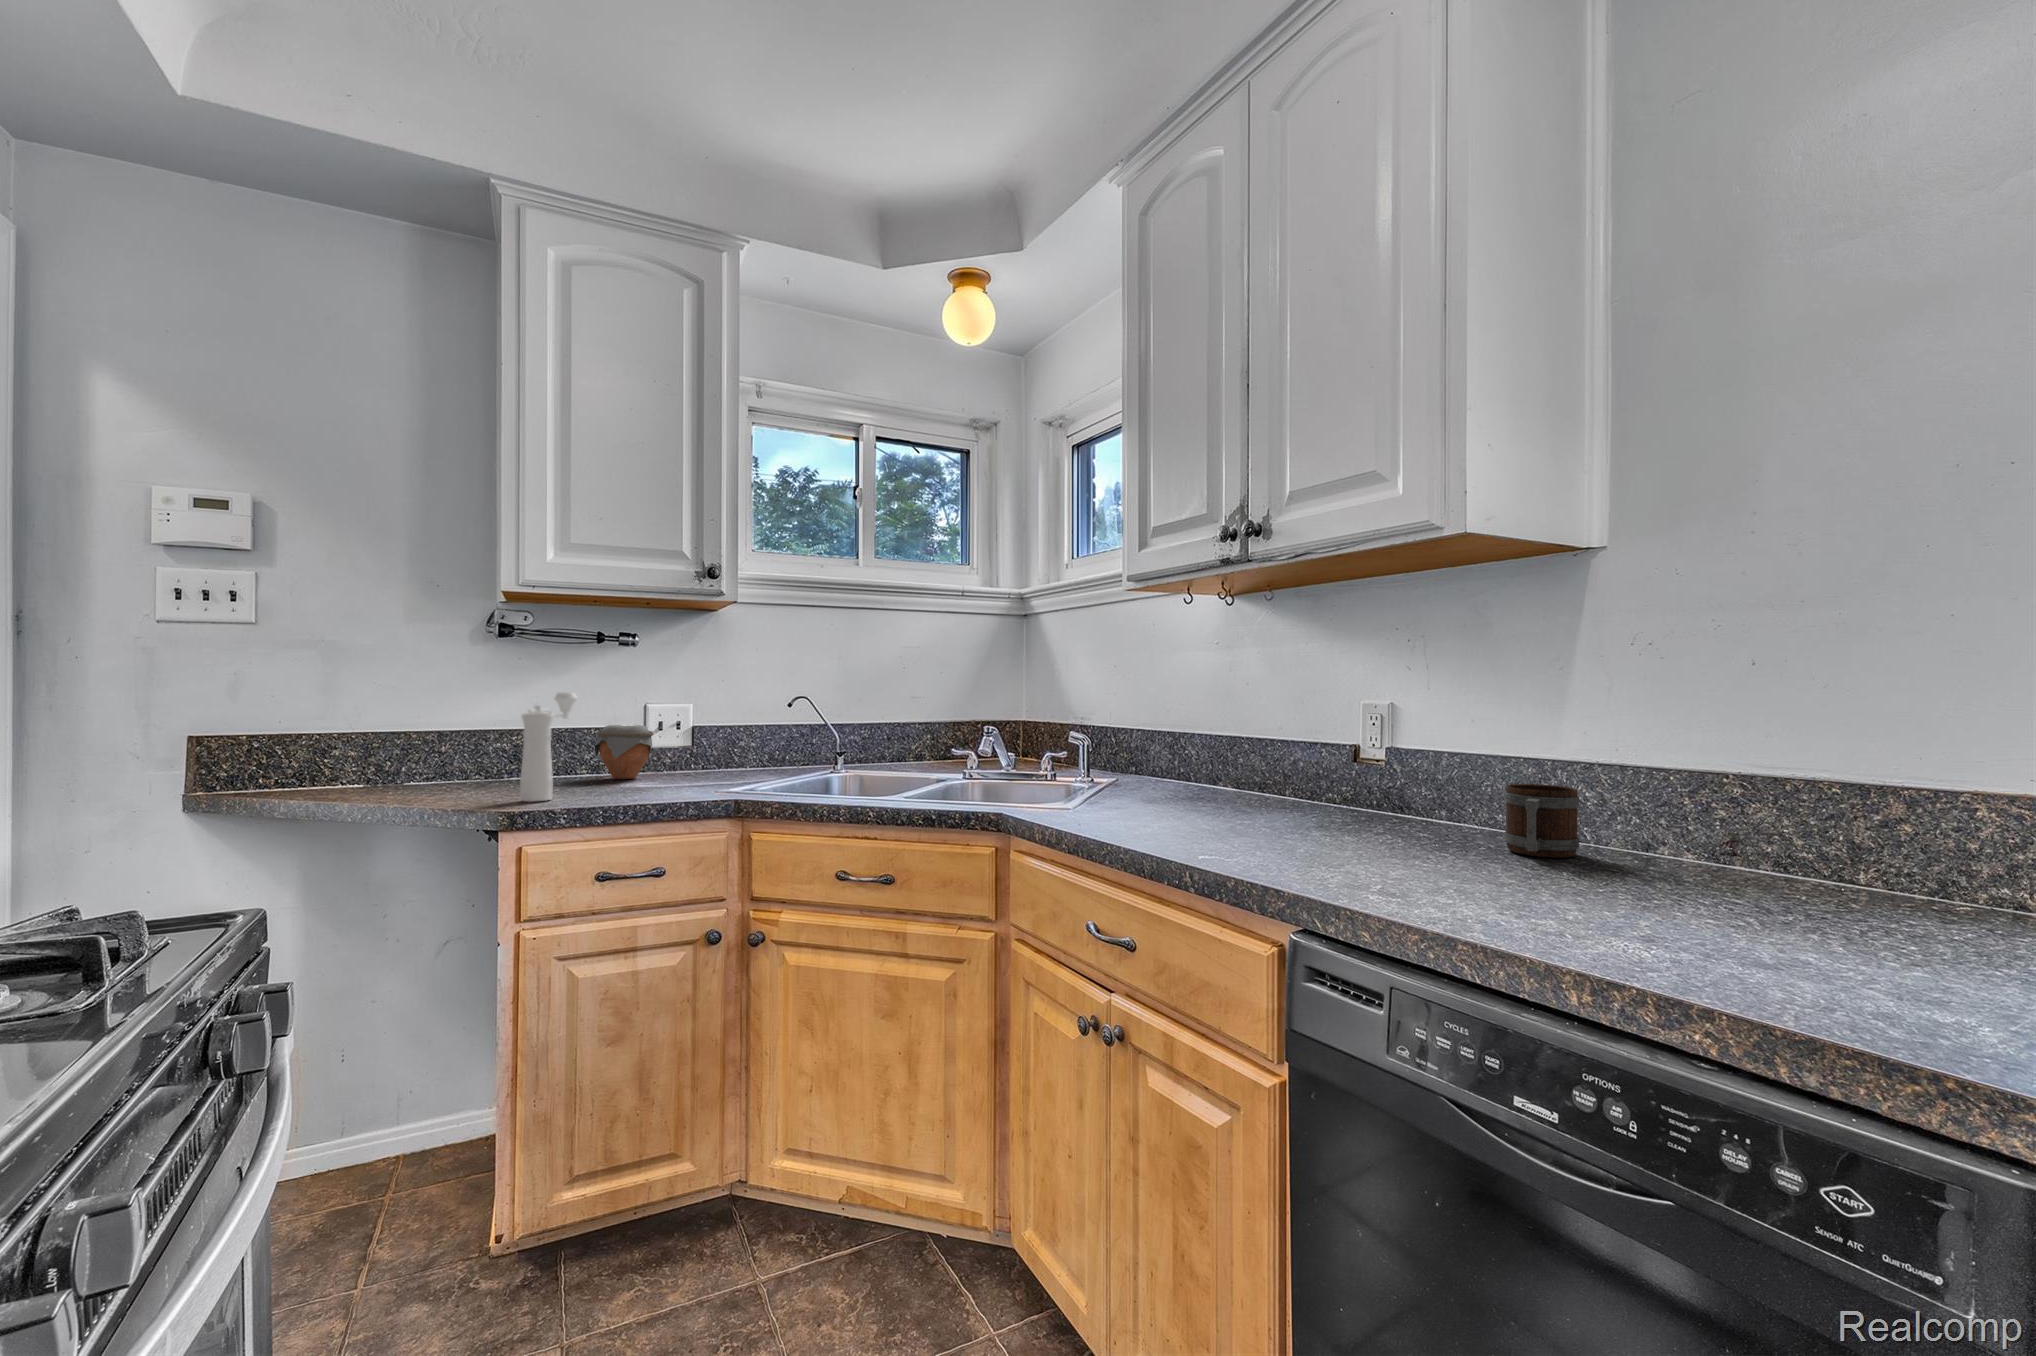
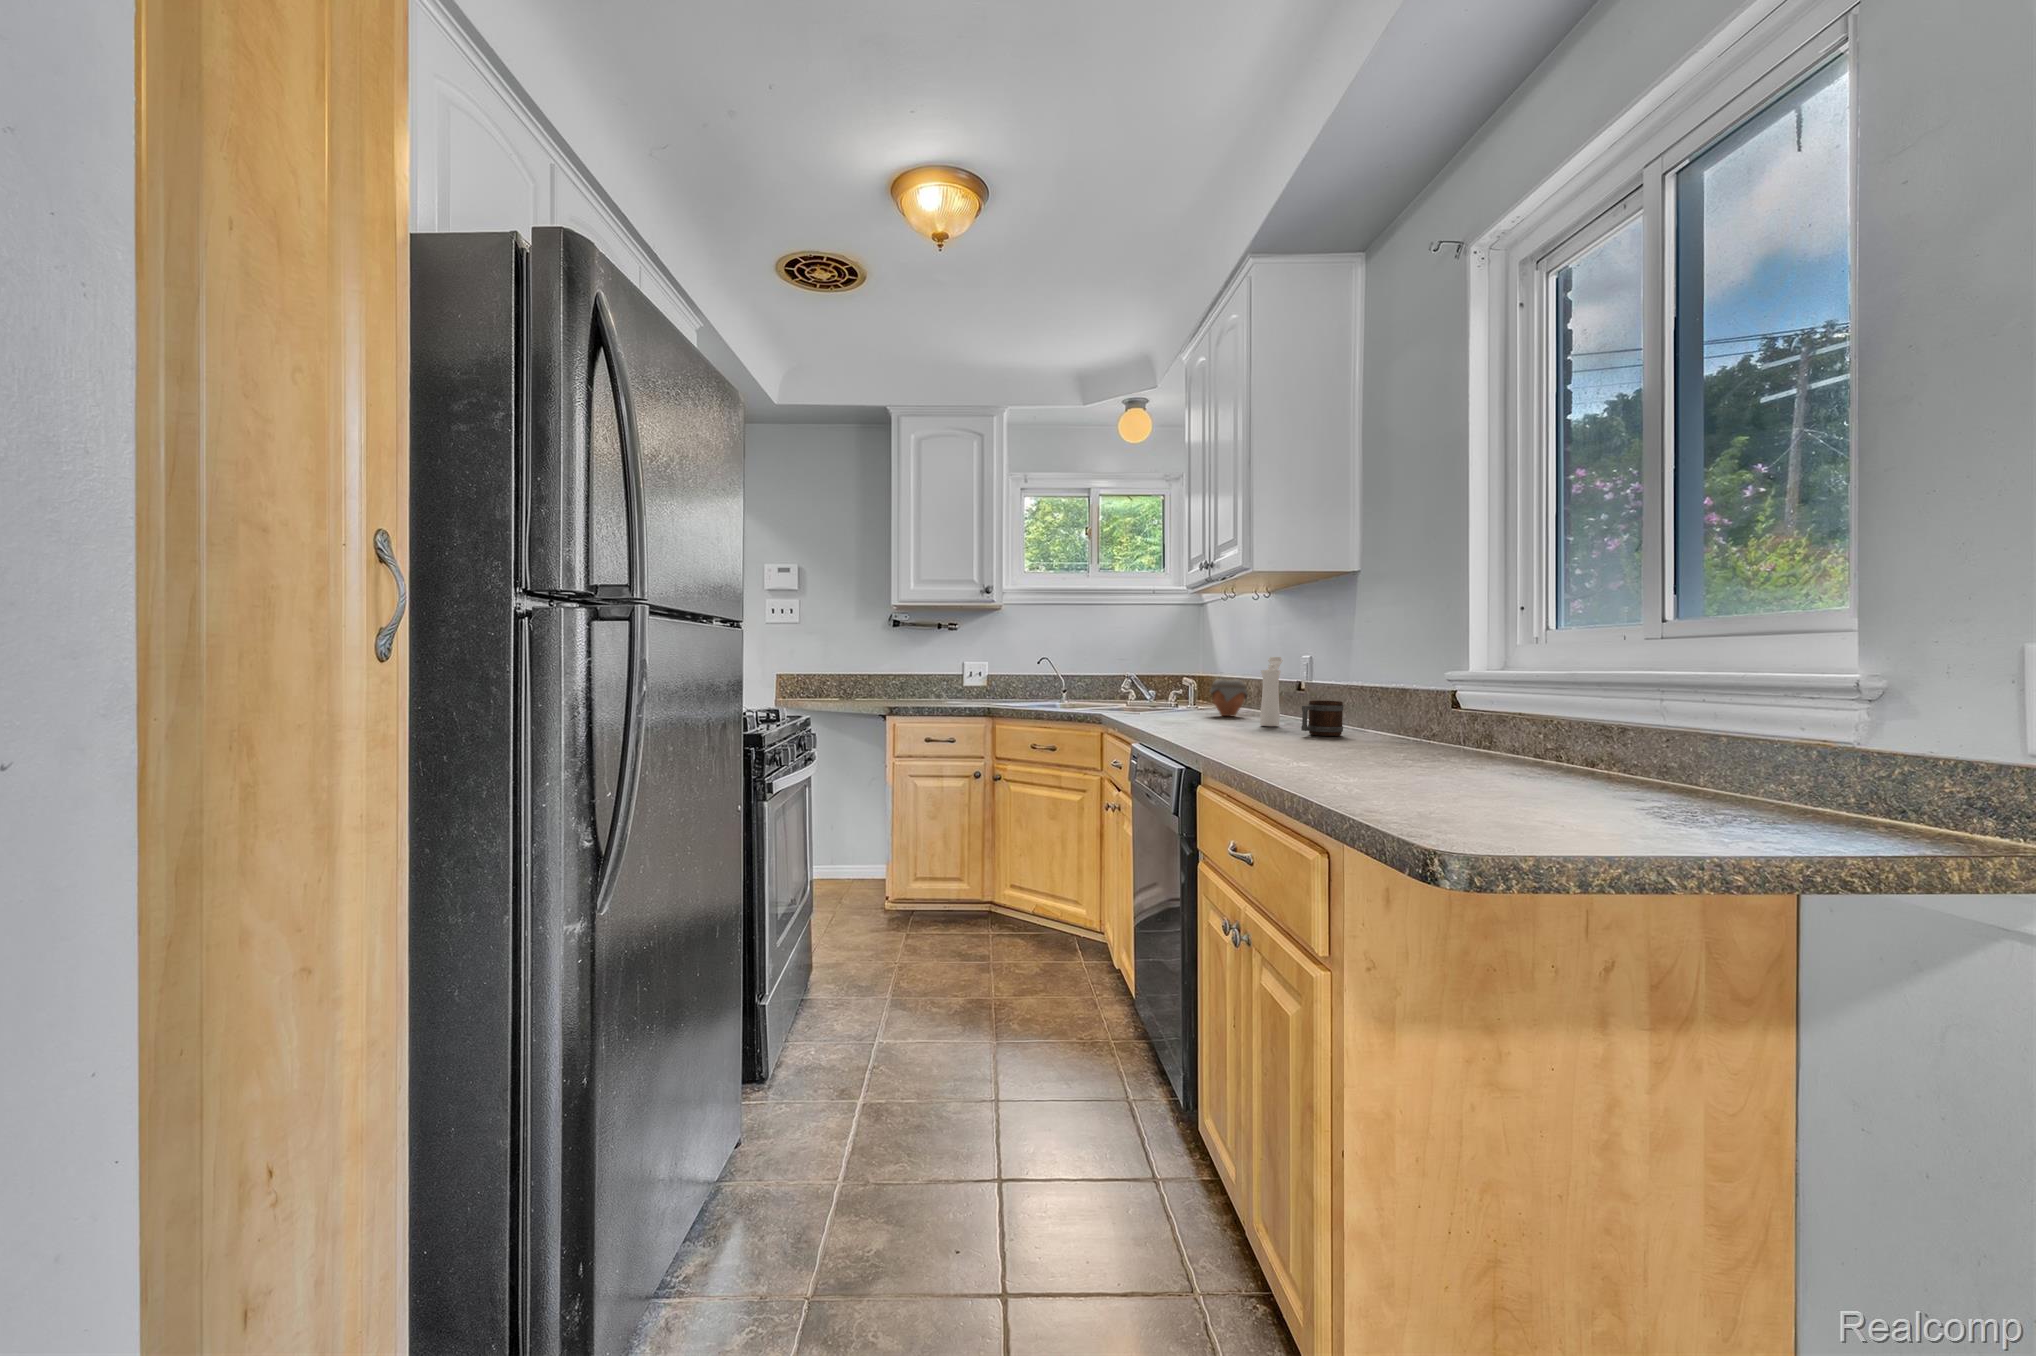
pepper mill: present [520,693,577,802] -> present [1260,657,1283,726]
jar: present [595,725,654,779] -> present [1210,680,1248,716]

